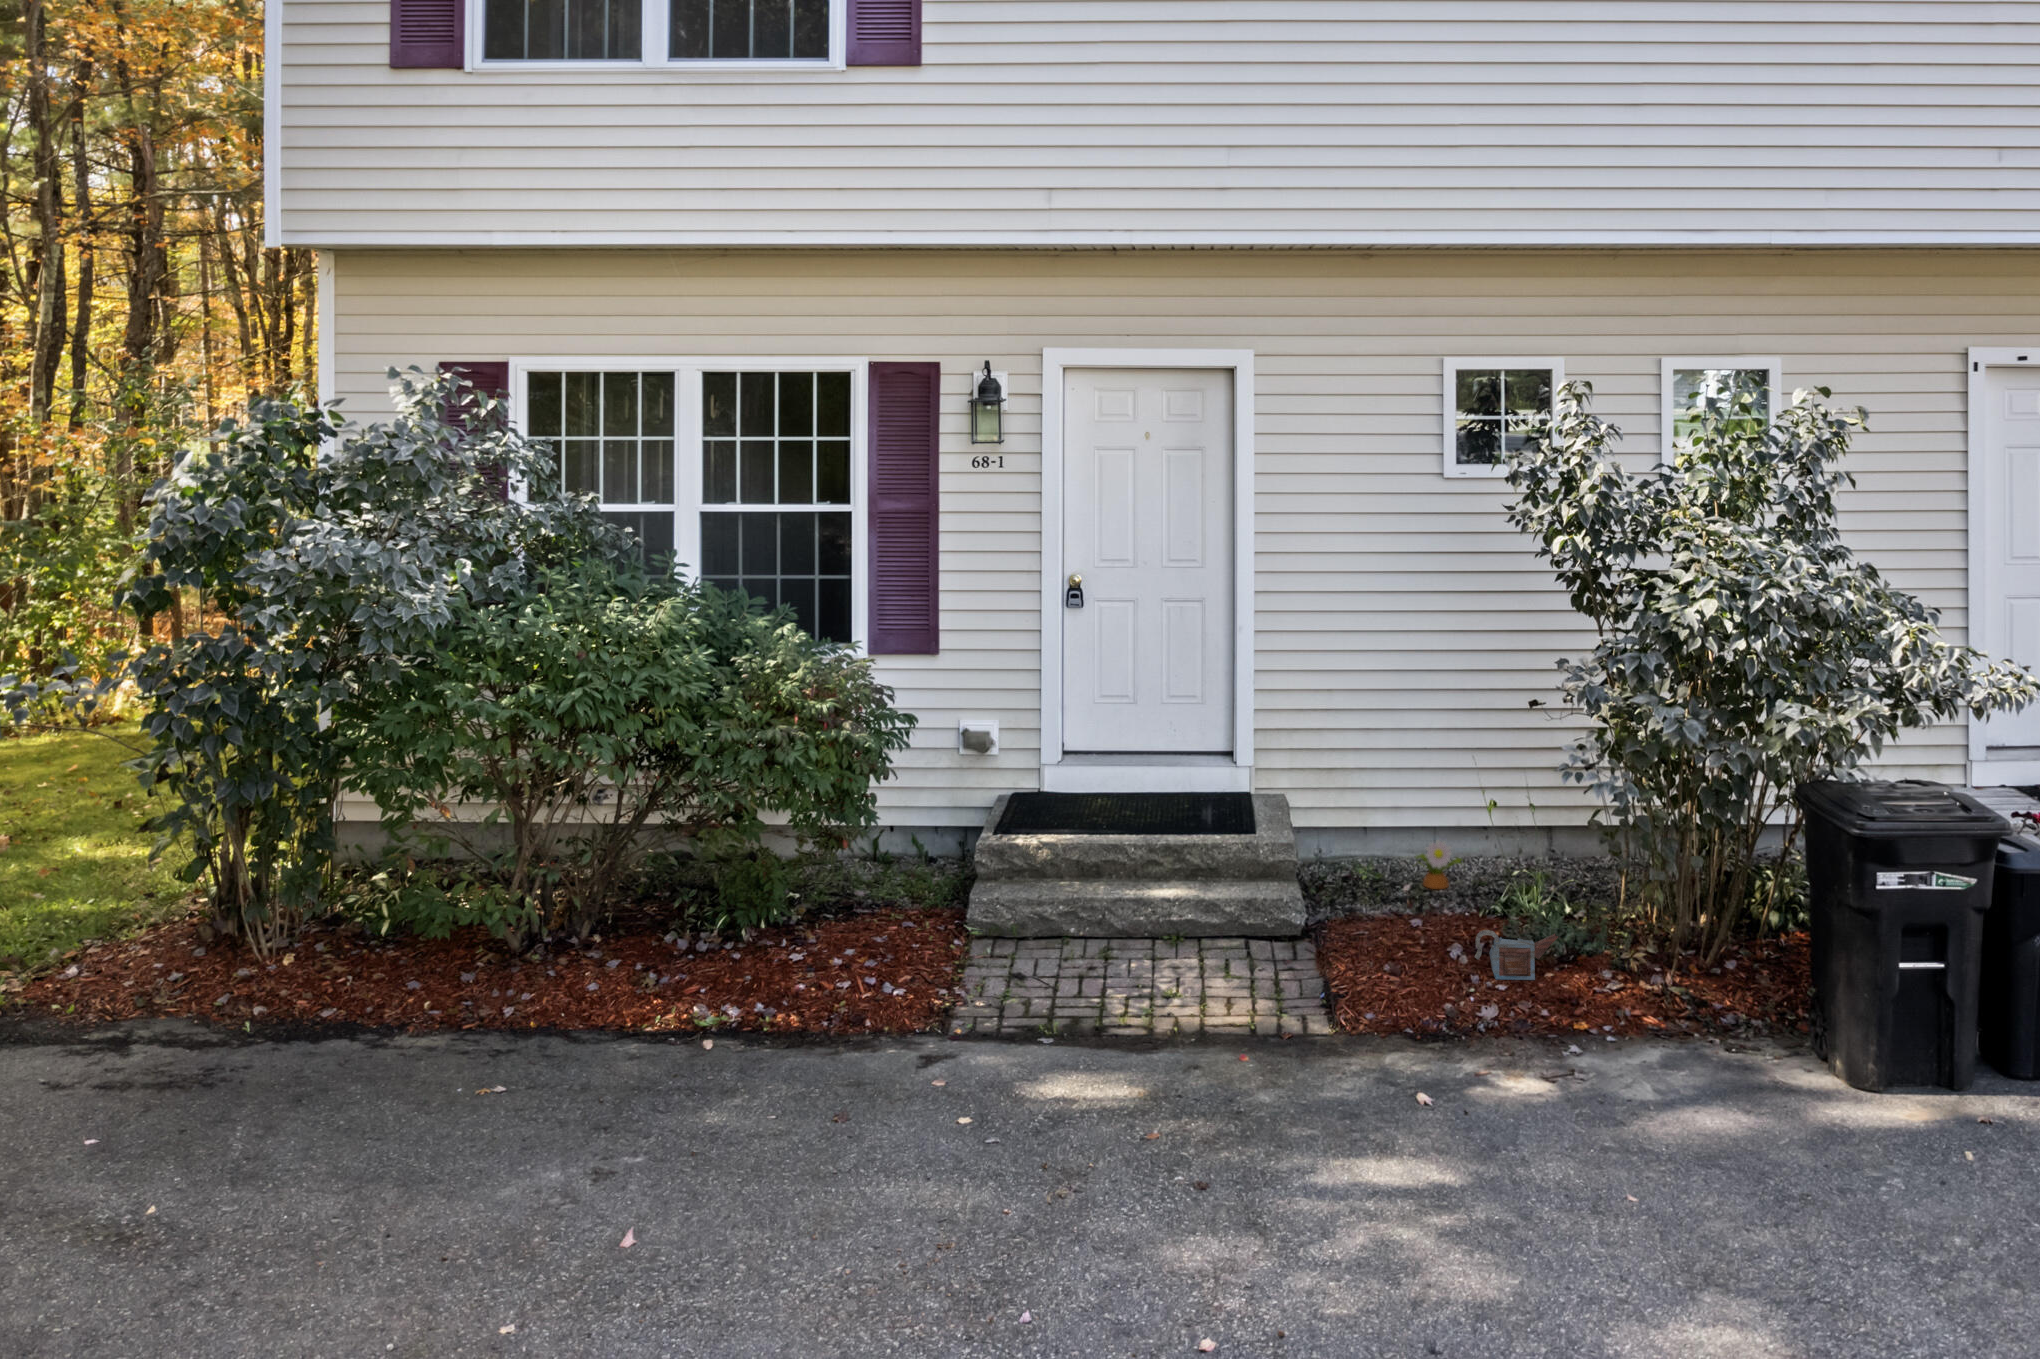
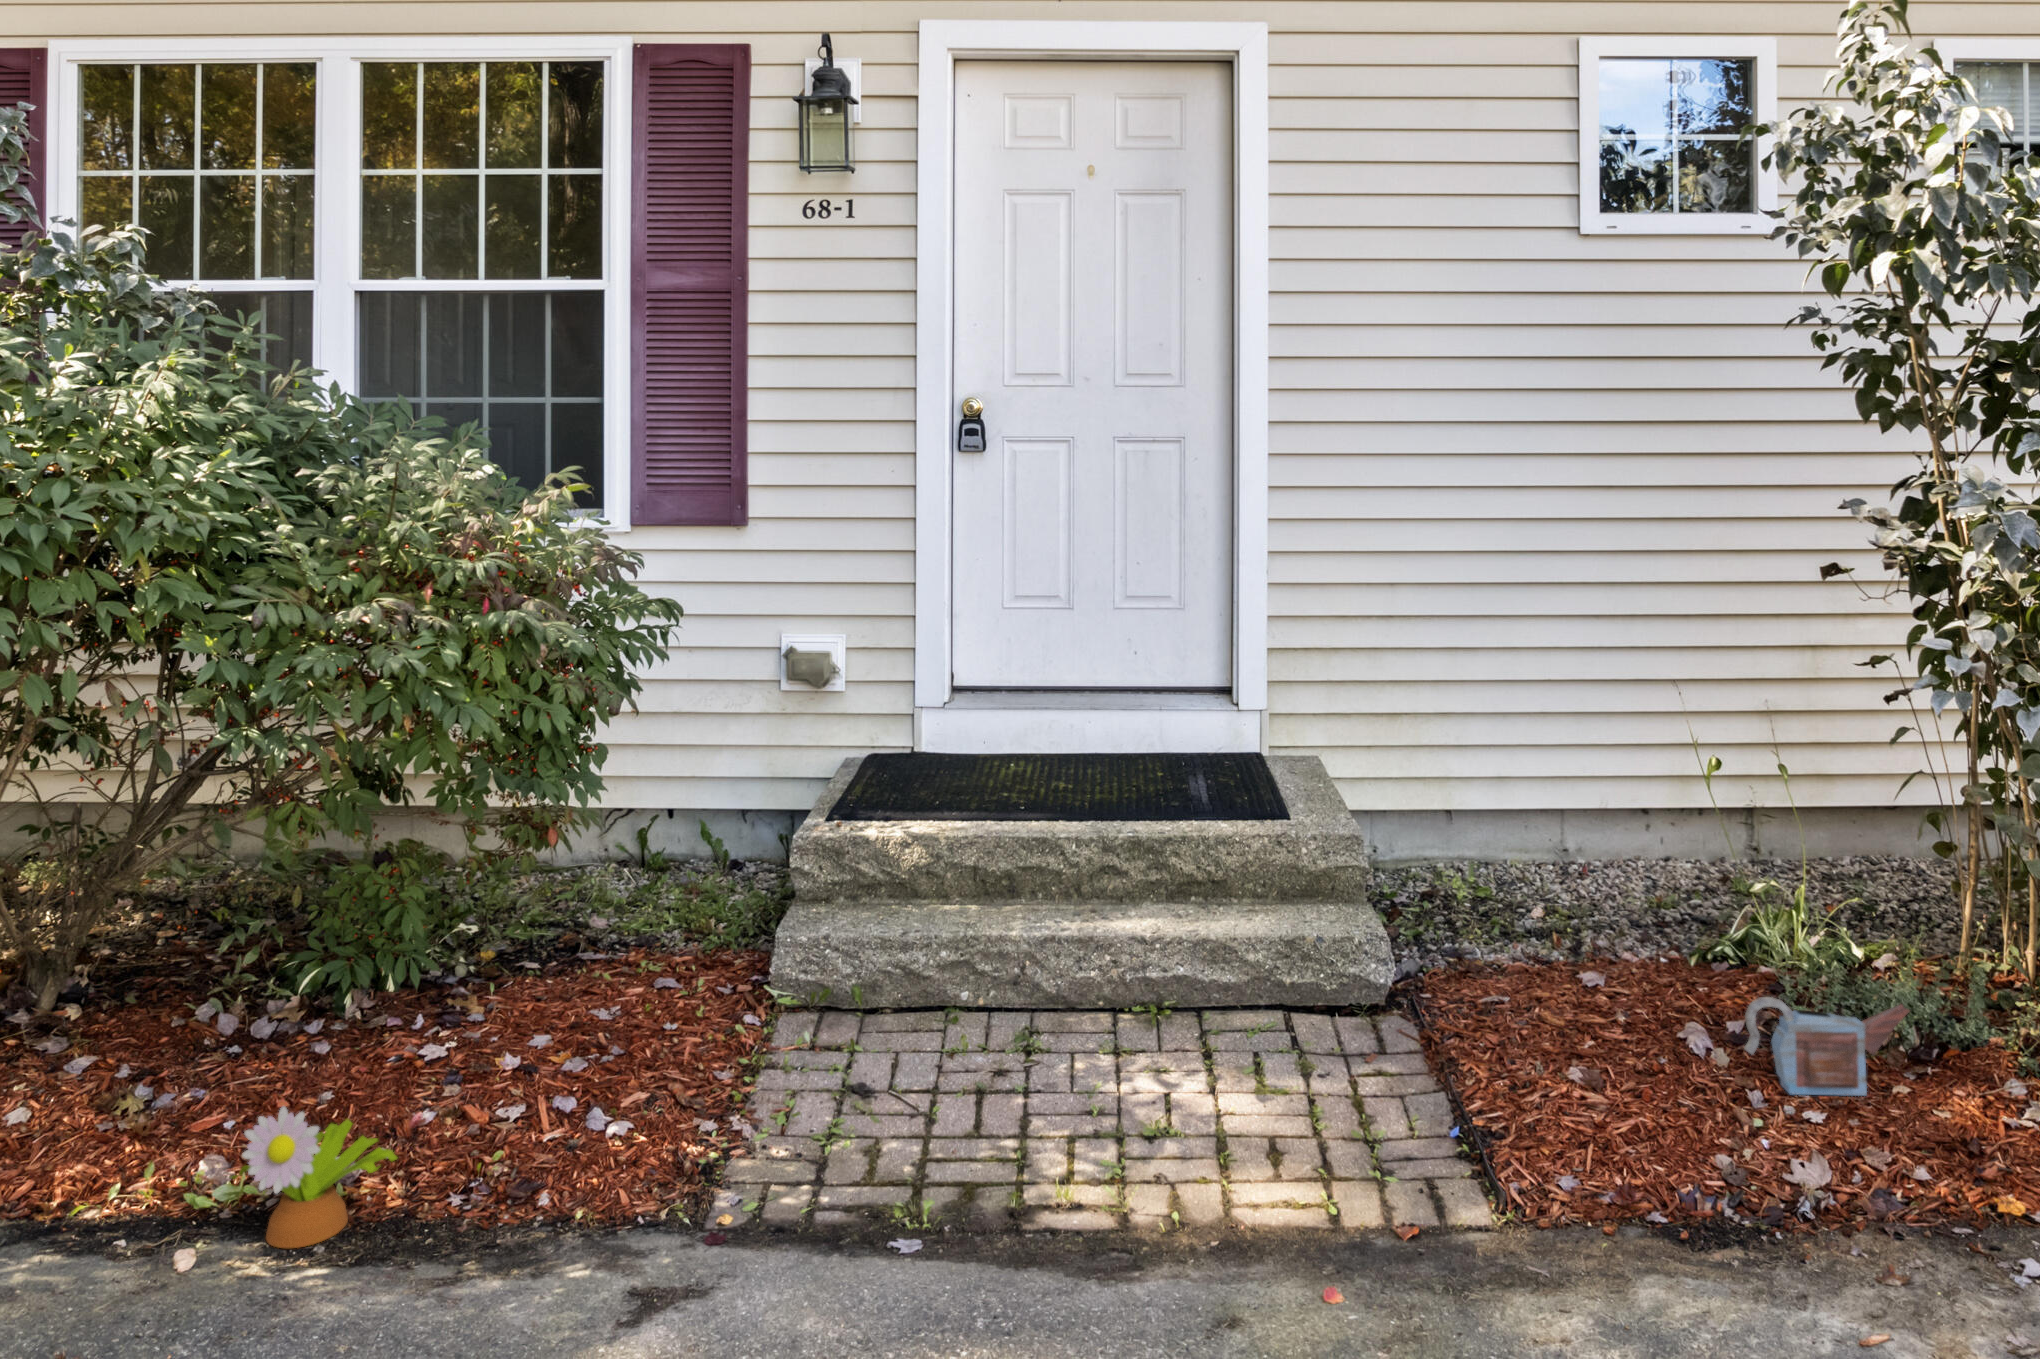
decorative plant: present [1413,840,1462,889] -> present [230,1106,397,1248]

